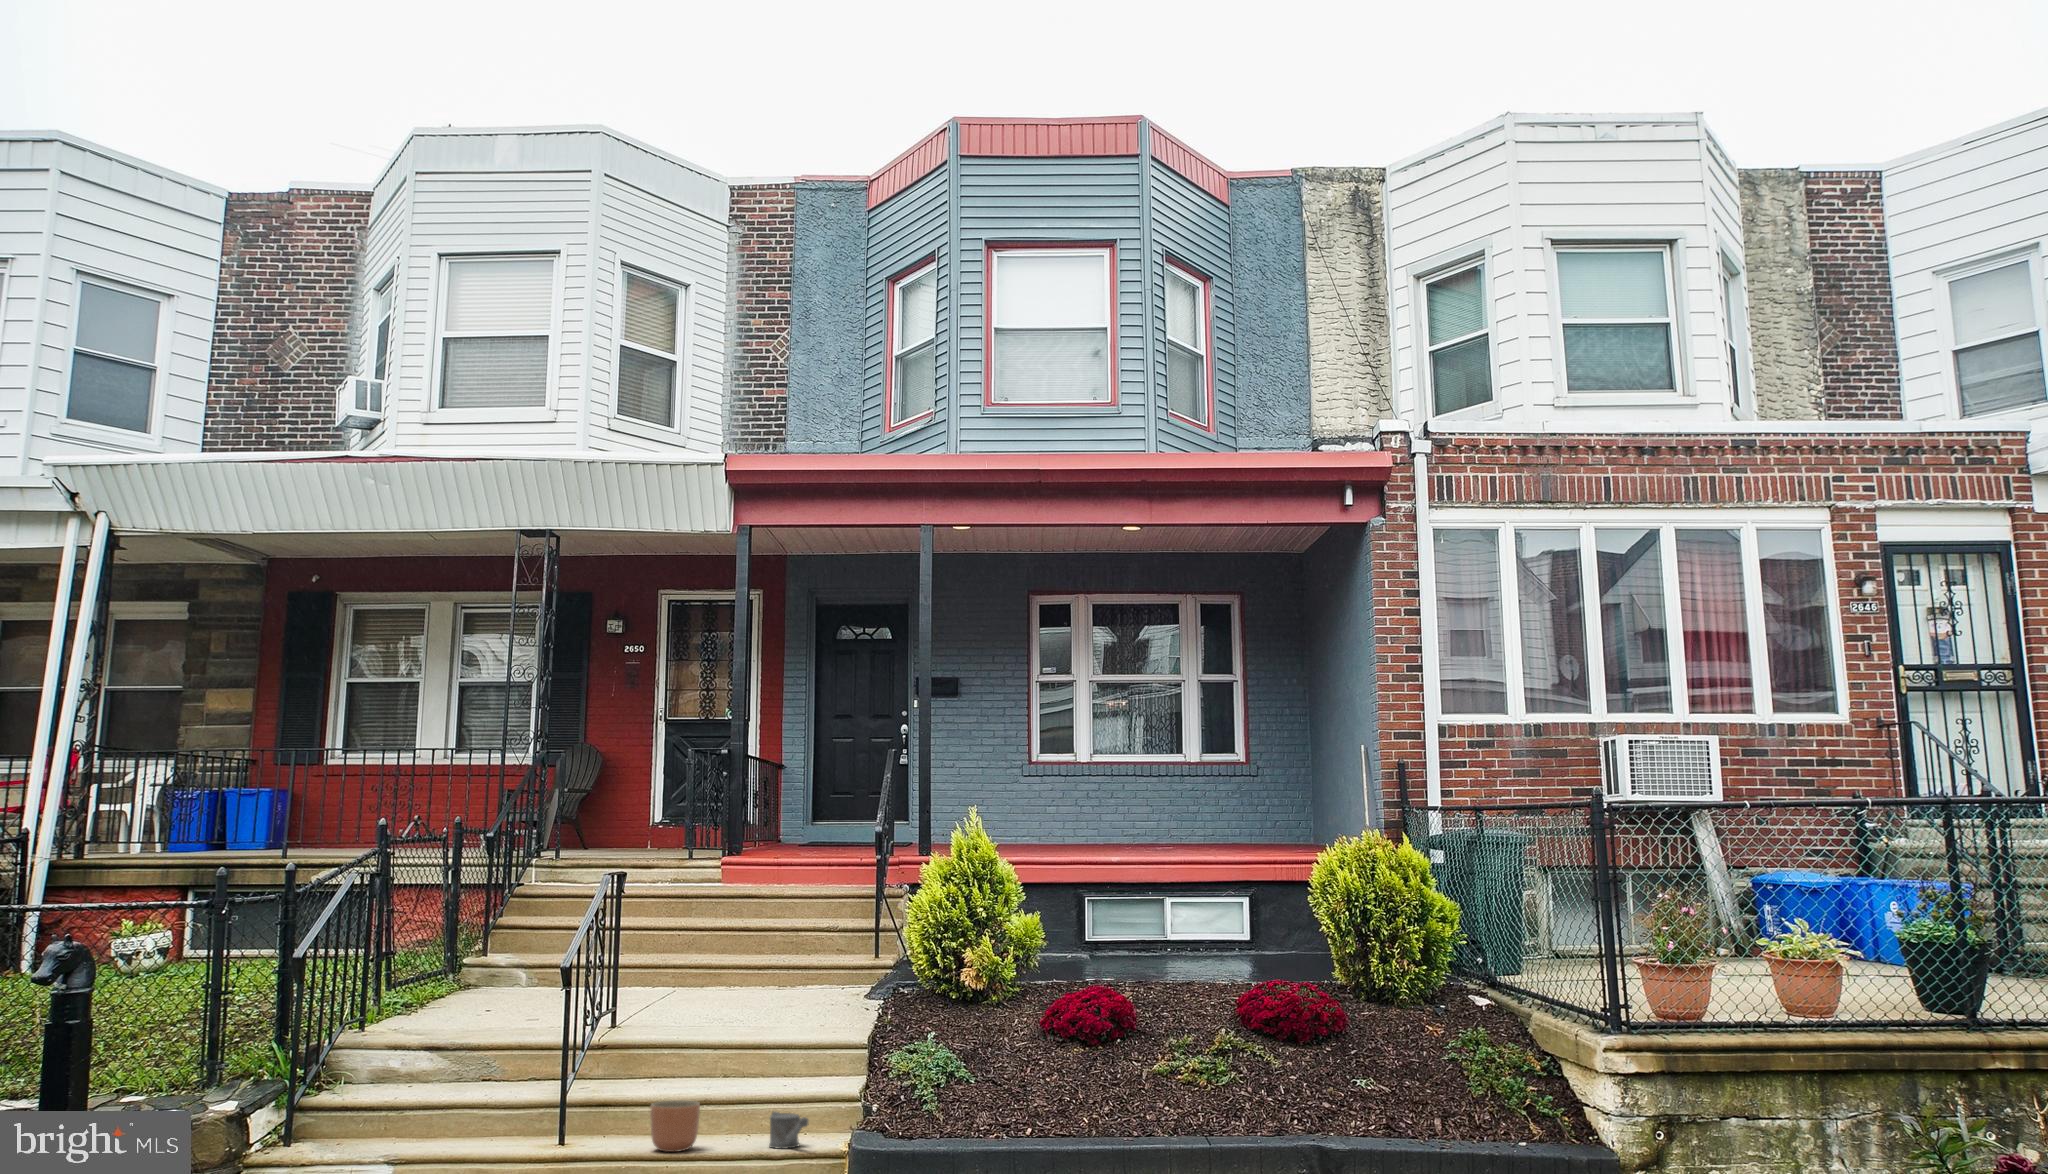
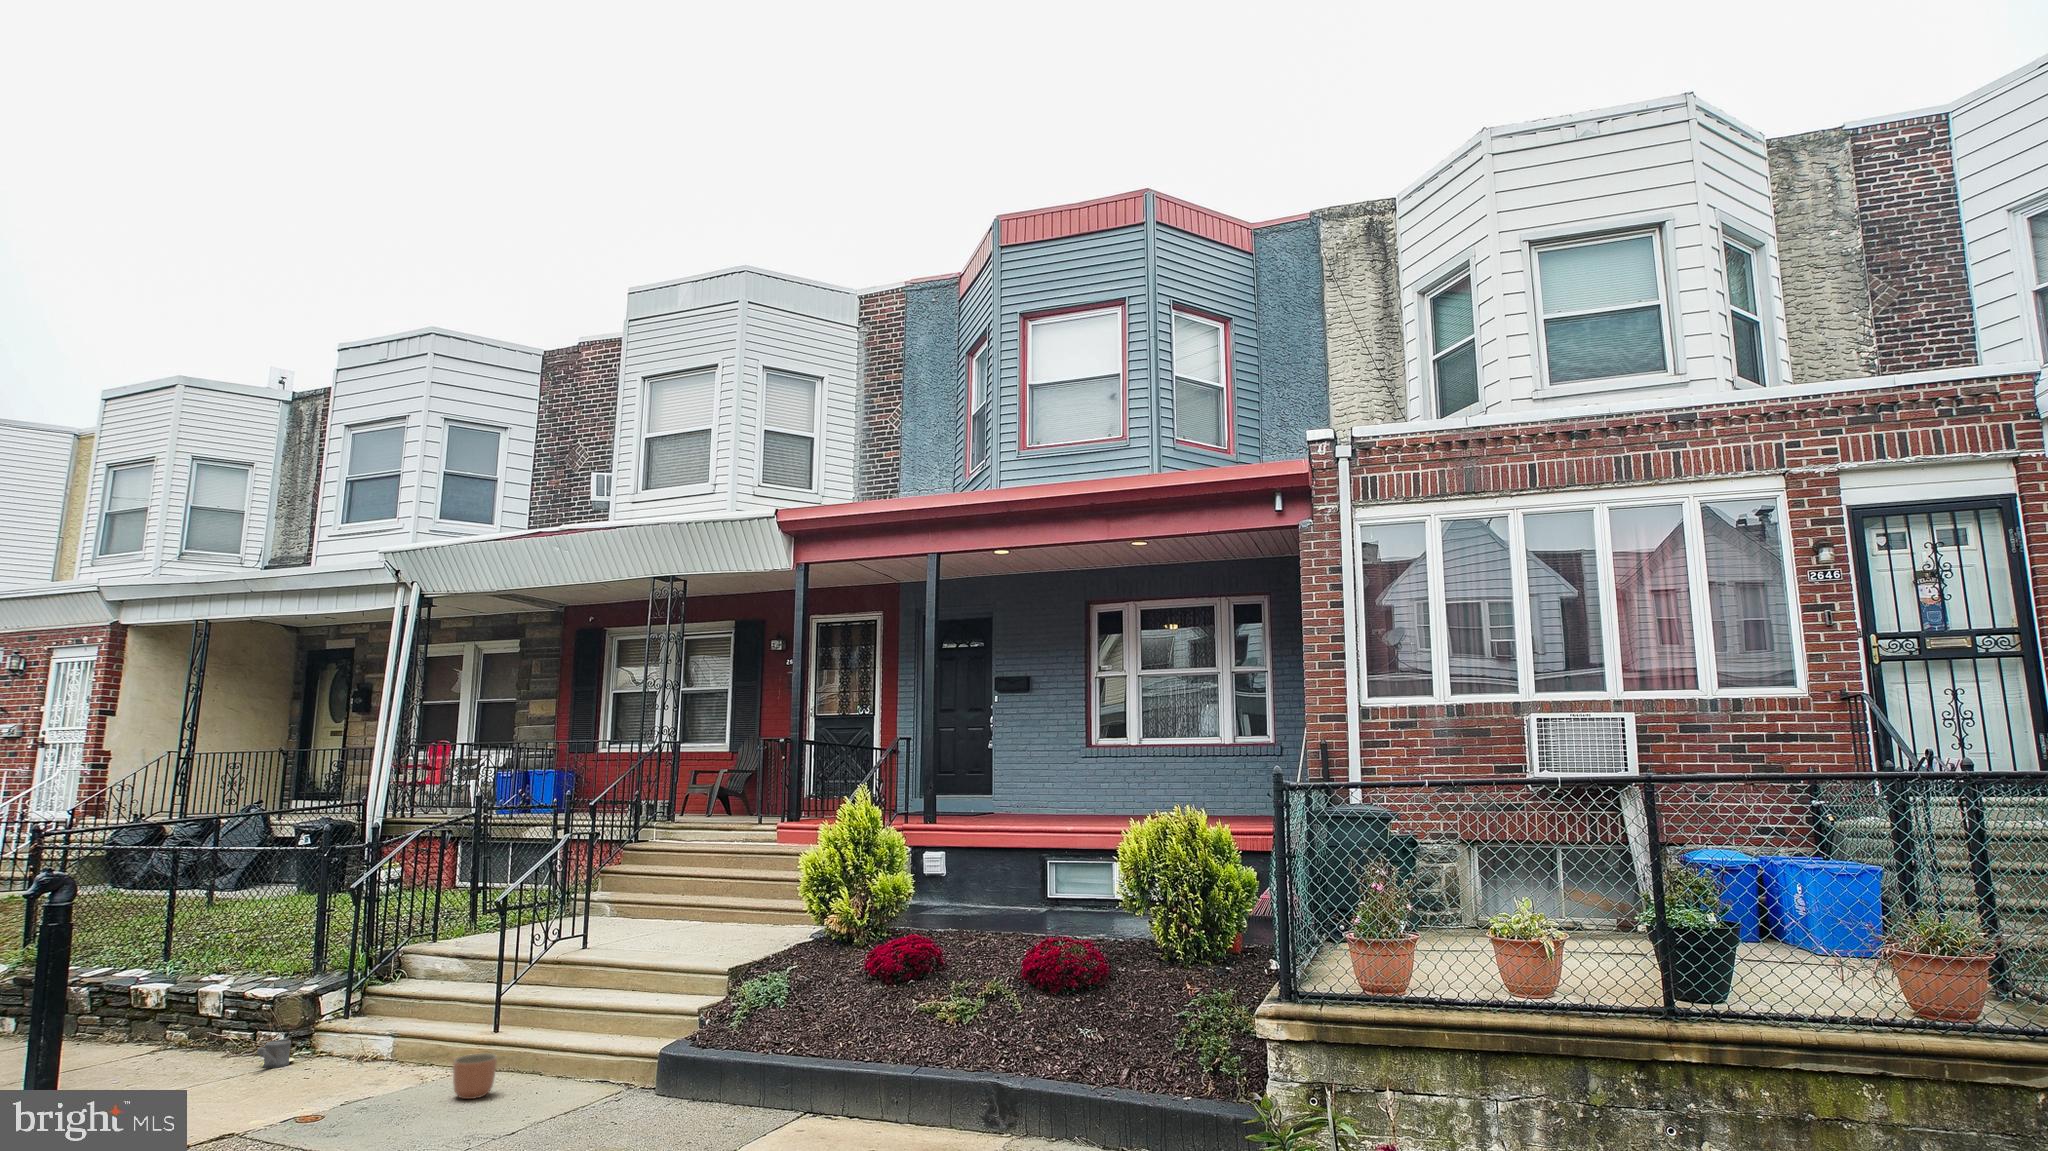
watering can: present [769,1112,809,1149] -> present [257,1037,291,1068]

